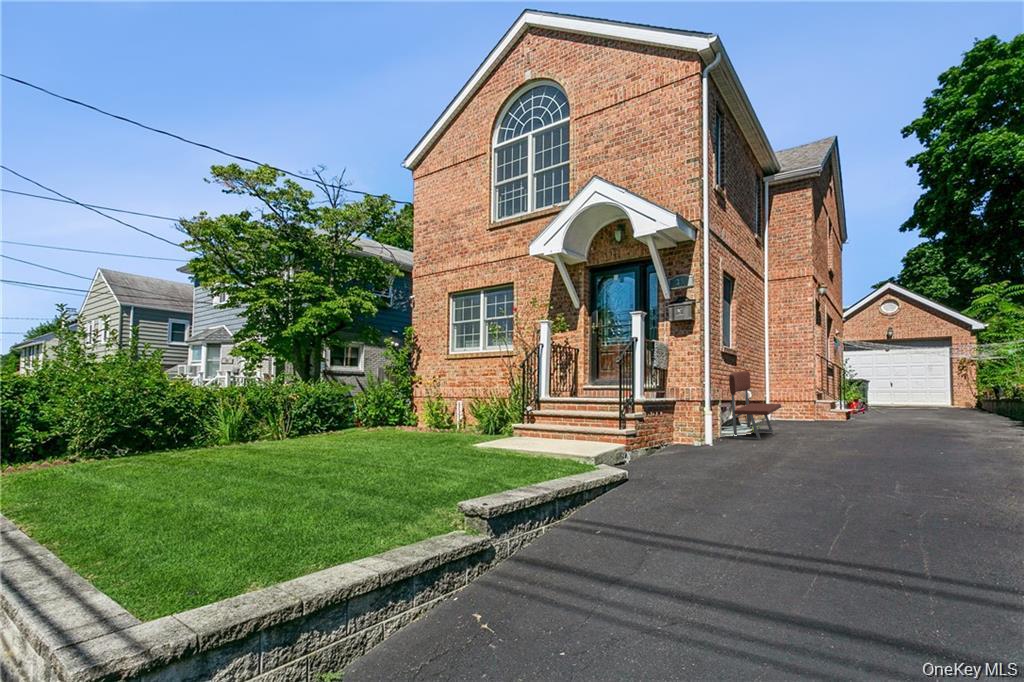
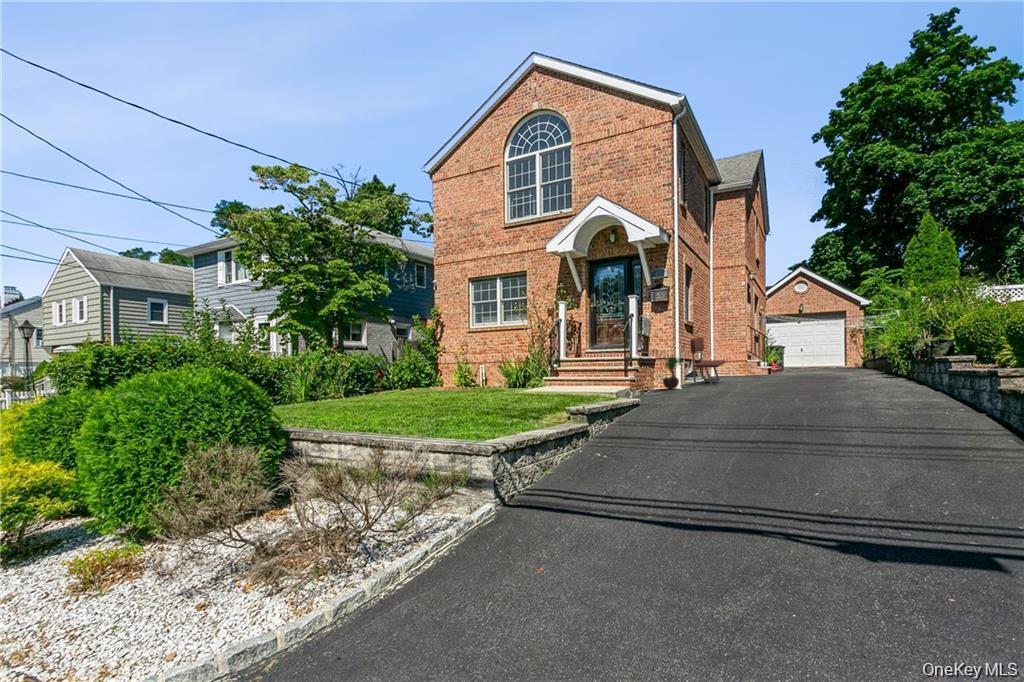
potted tree: none [682,395,712,446] -> present [663,356,680,389]

